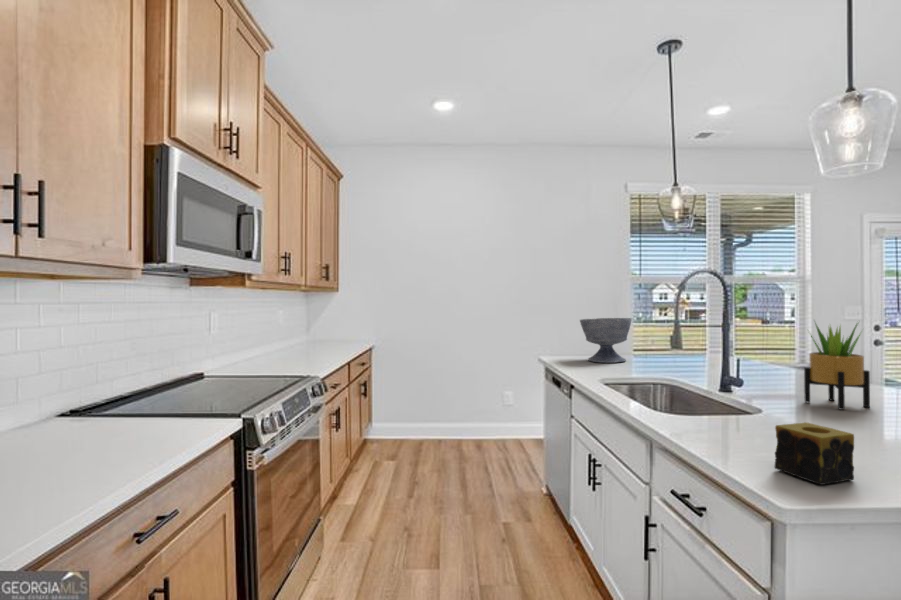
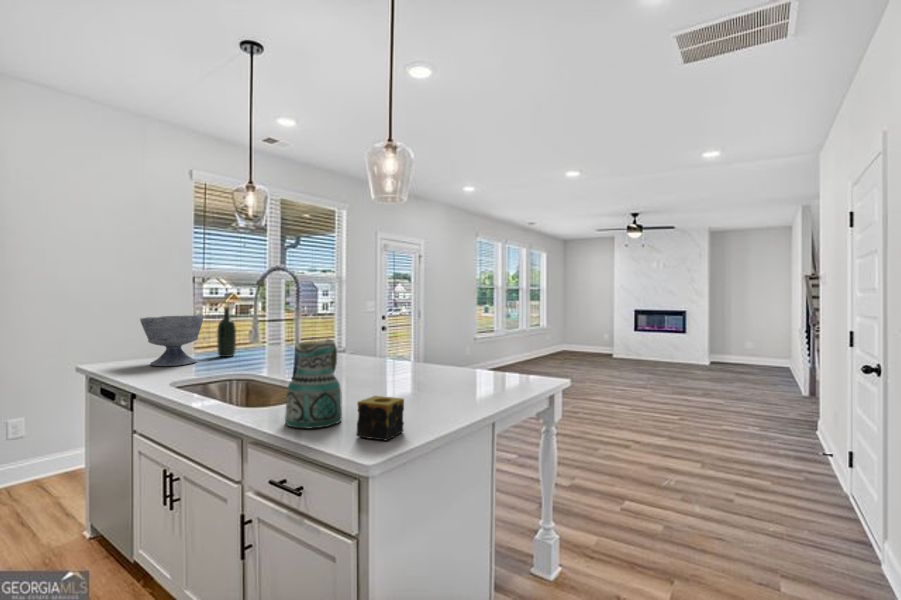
wine bottle: none [646,310,664,359] -> present [217,307,236,357]
potted plant: present [804,323,870,410] -> none [359,314,398,383]
ceramic pitcher: none [689,346,762,448] -> present [285,339,342,428]

